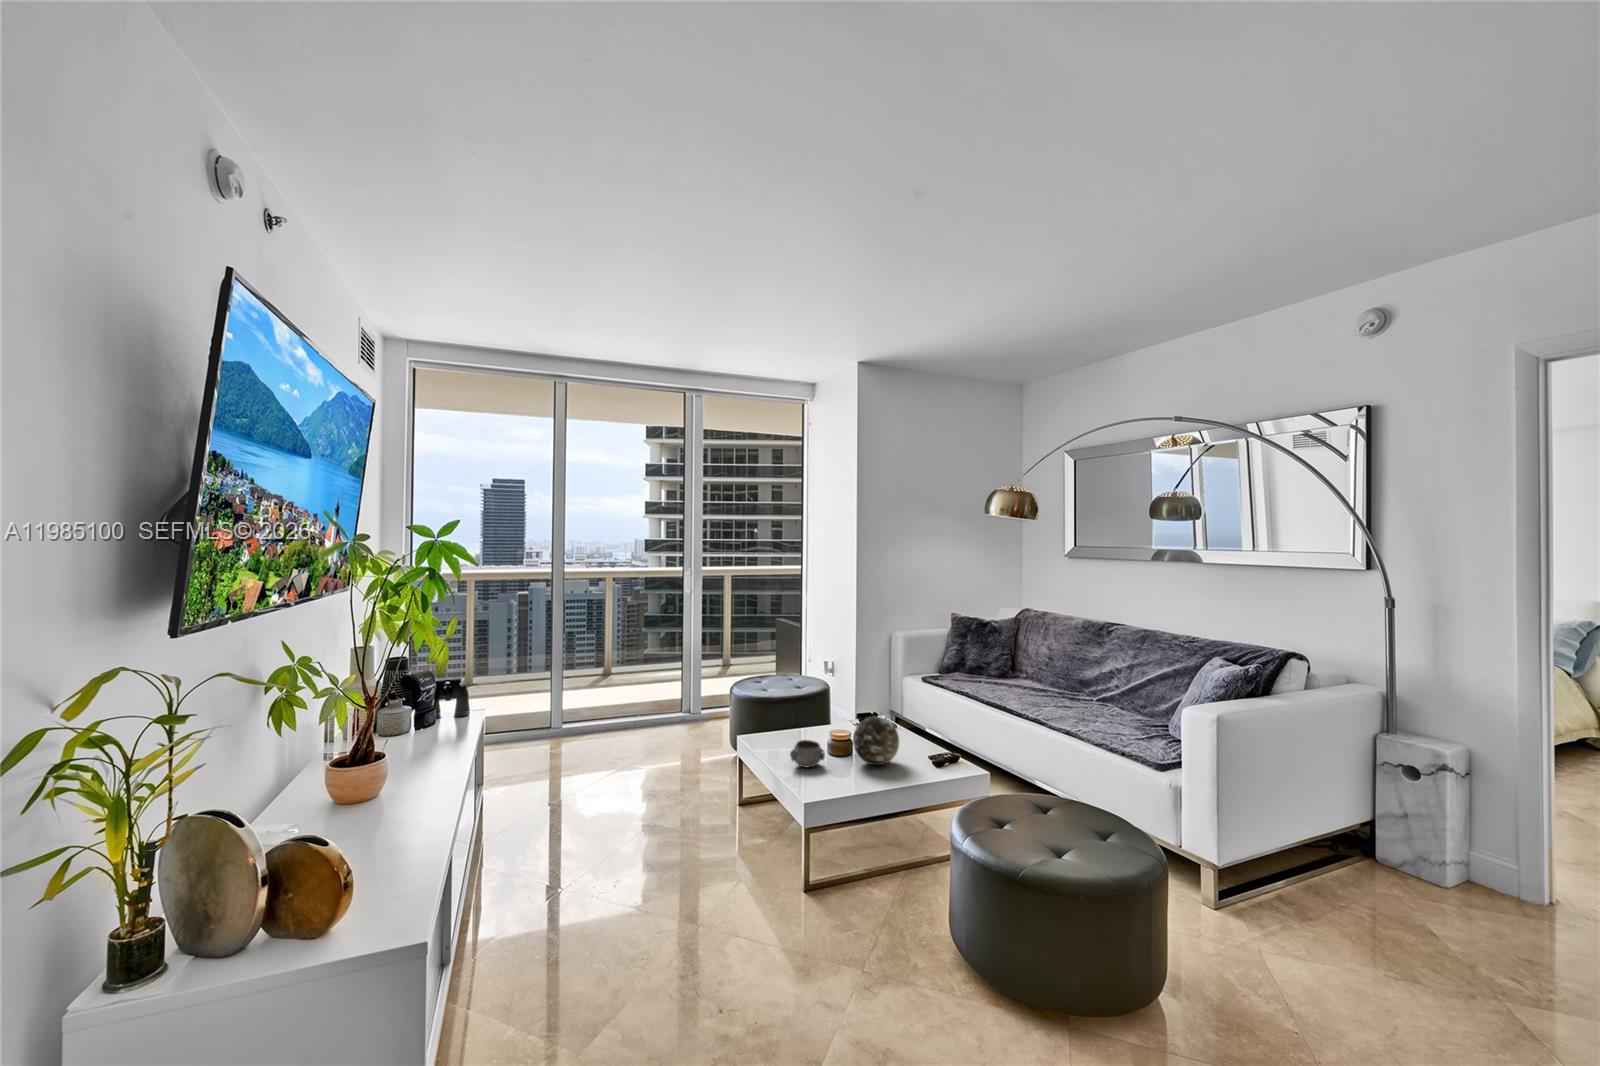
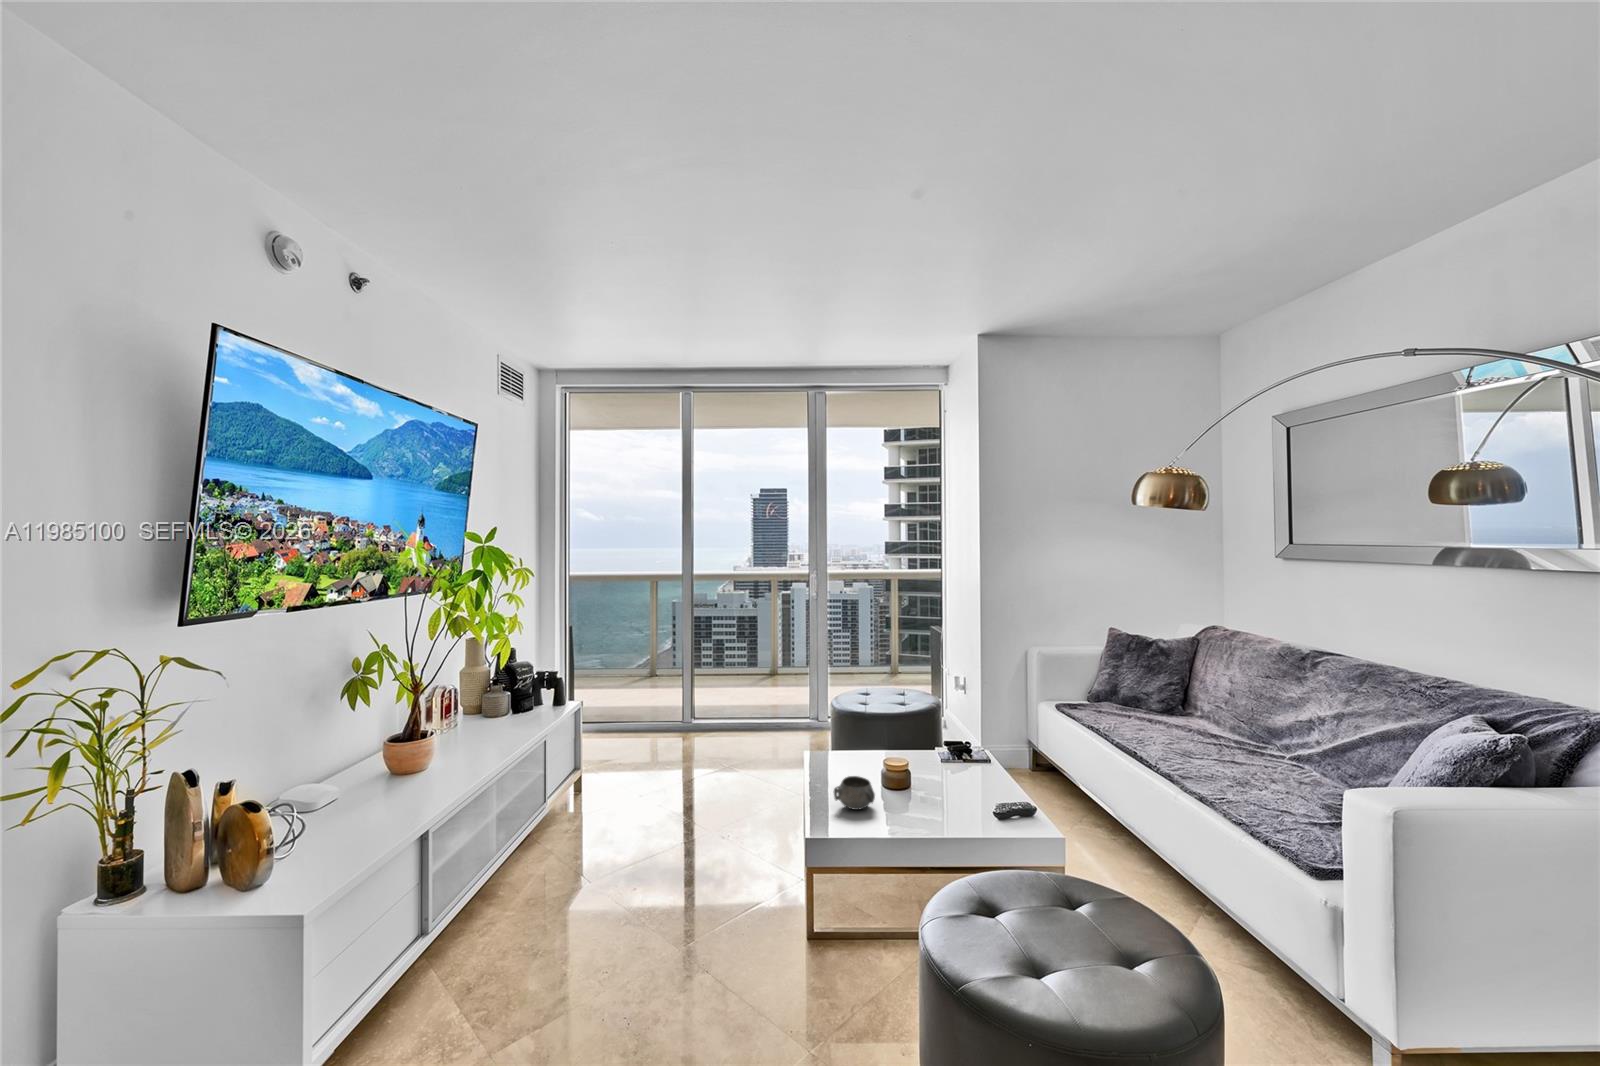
decorative orb: present [853,717,899,765] -> none [909,757,967,817]

